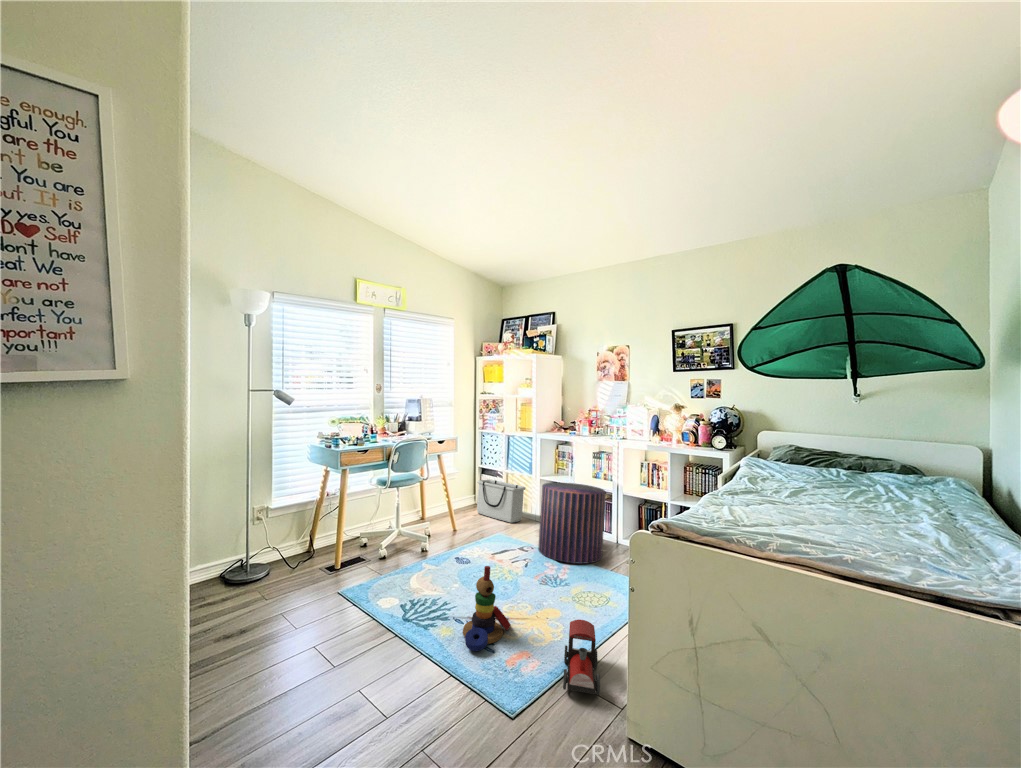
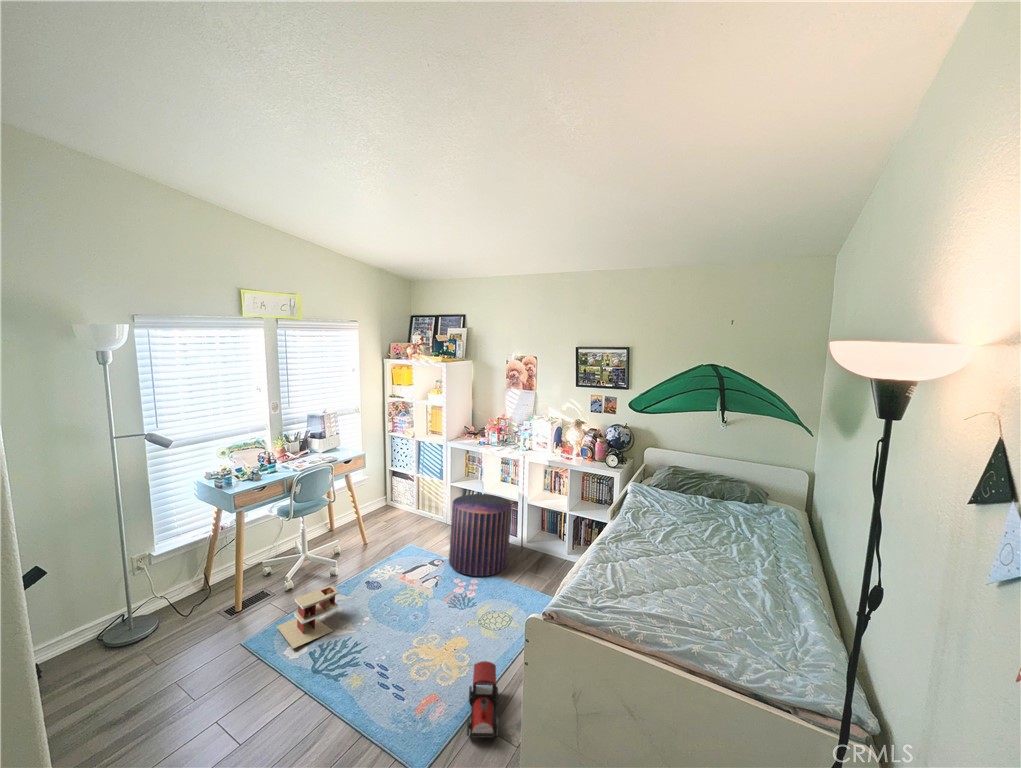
storage bin: present [477,480,525,523] -> none [389,483,437,527]
toy house: none [371,549,445,599] -> present [277,585,339,648]
stacking toy: present [463,566,511,651] -> none [373,617,420,703]

